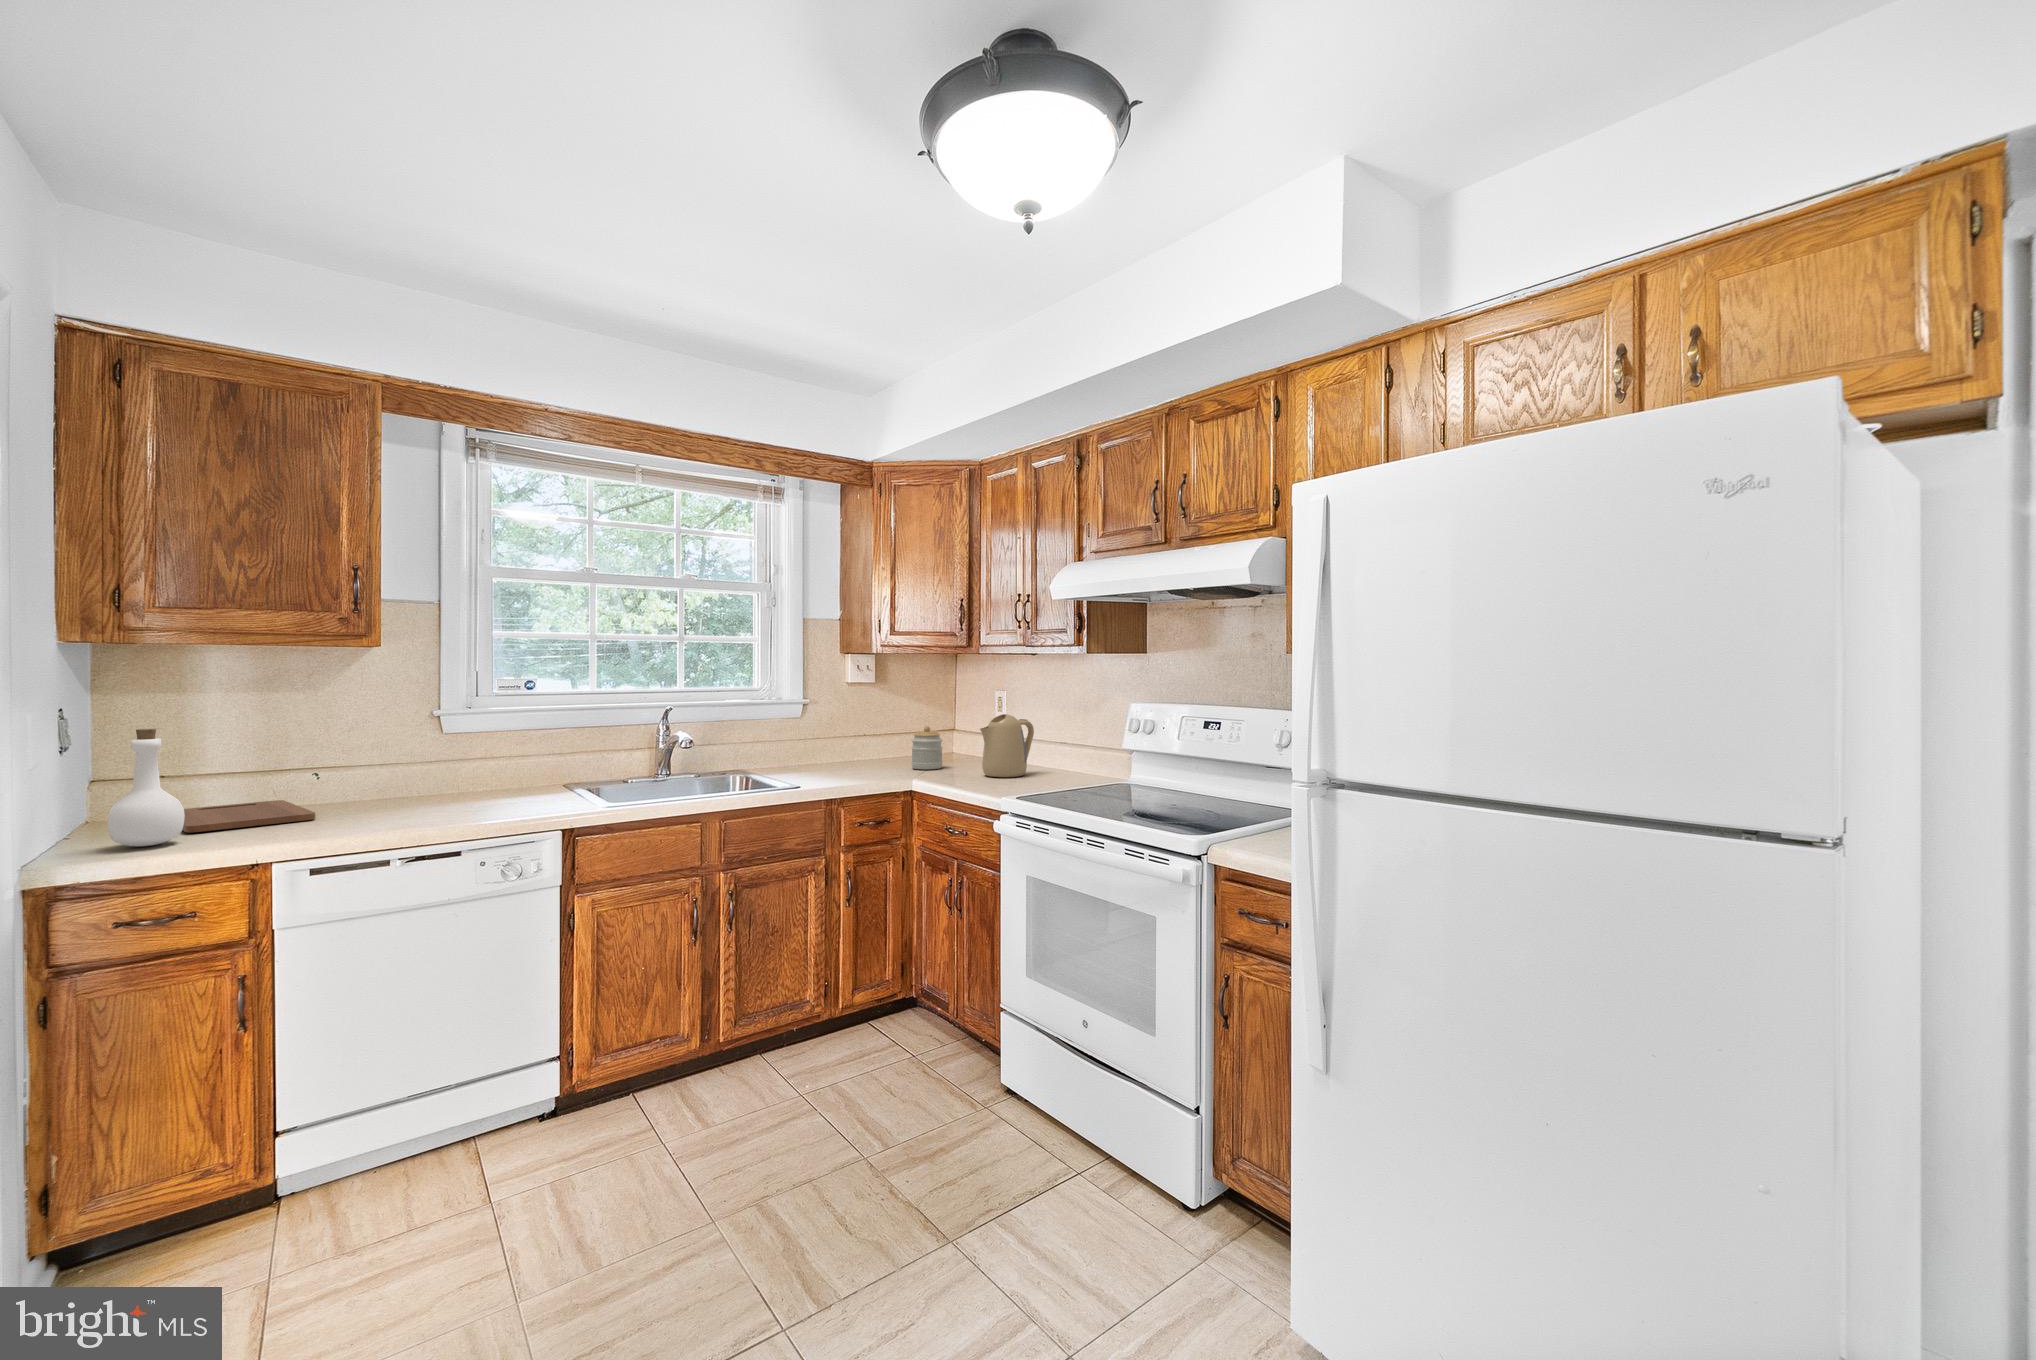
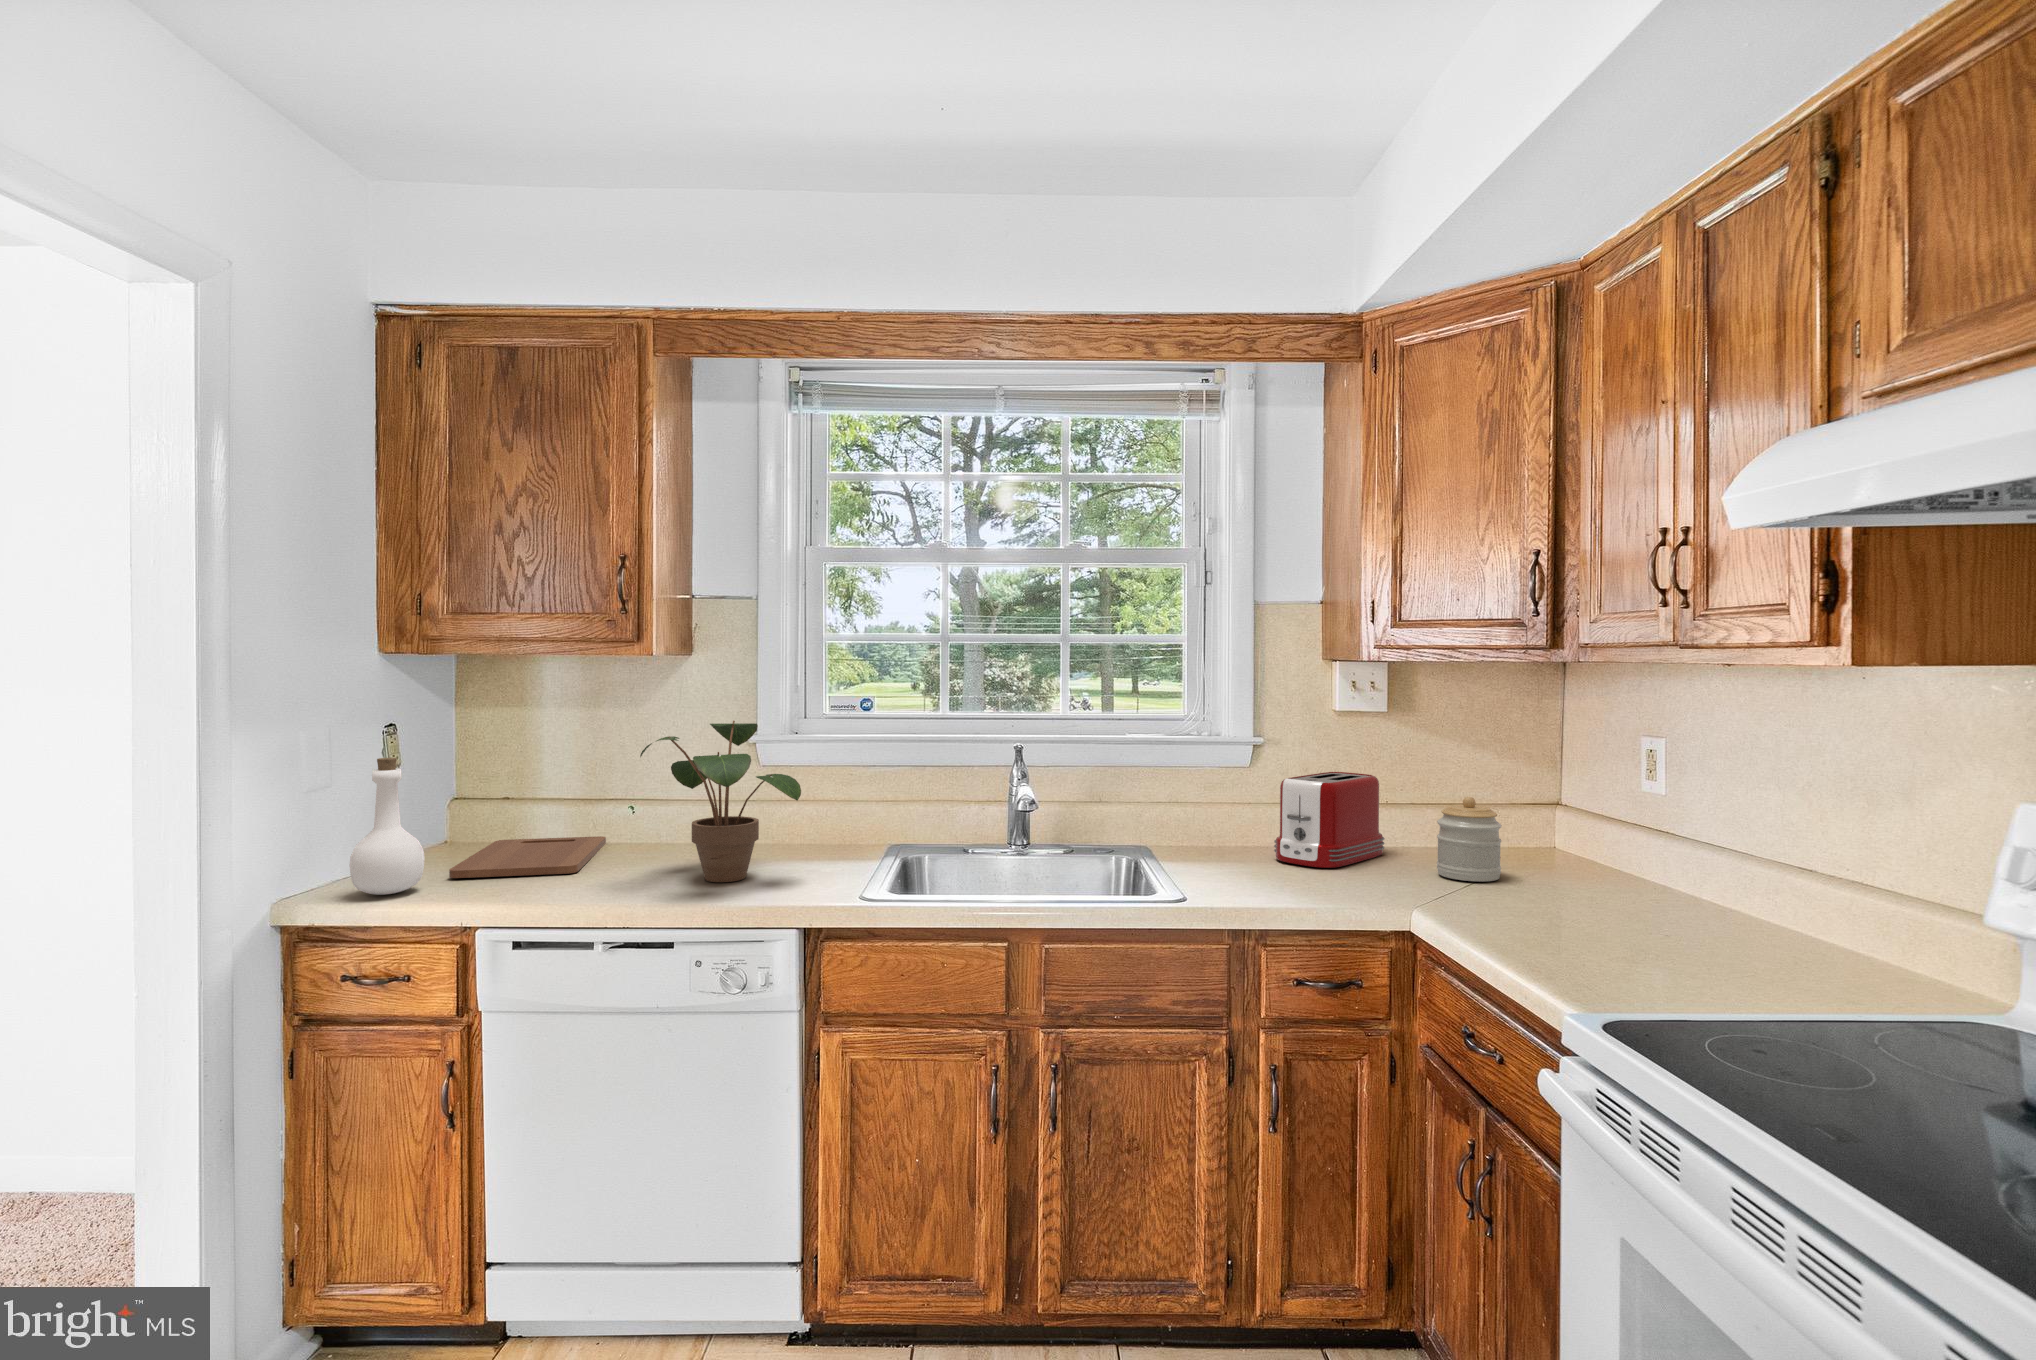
potted plant: none [400,694,536,811] -> present [640,721,801,882]
kettle: present [980,714,1034,777] -> none [1564,791,1711,933]
toaster: none [822,720,878,772] -> present [1274,772,1385,868]

